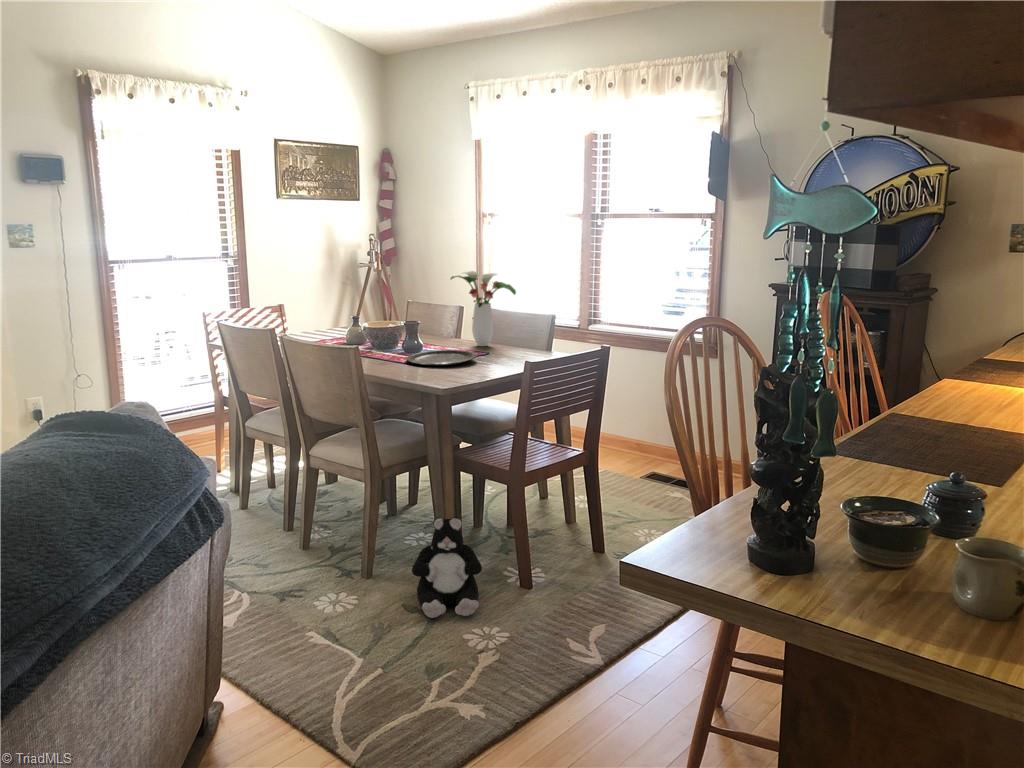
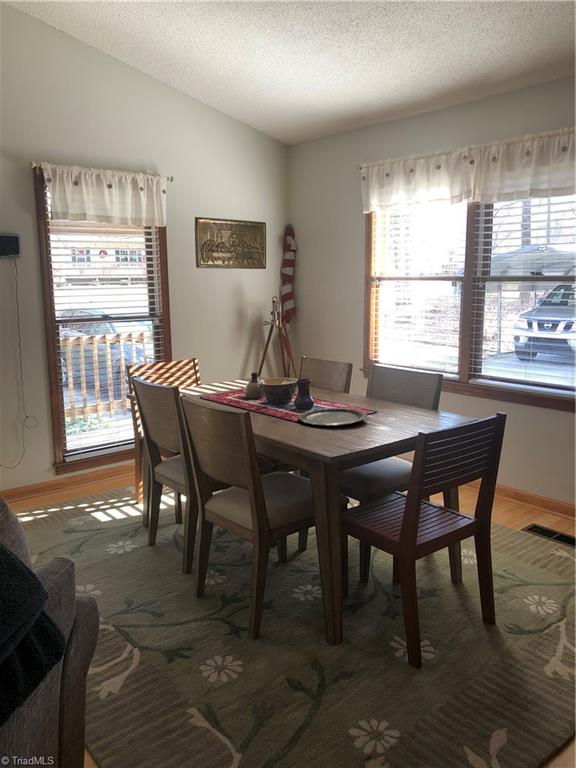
flower arrangement: present [450,271,516,346] -> none [342,332,405,403]
plush toy: present [412,517,482,618] -> none [297,590,370,703]

